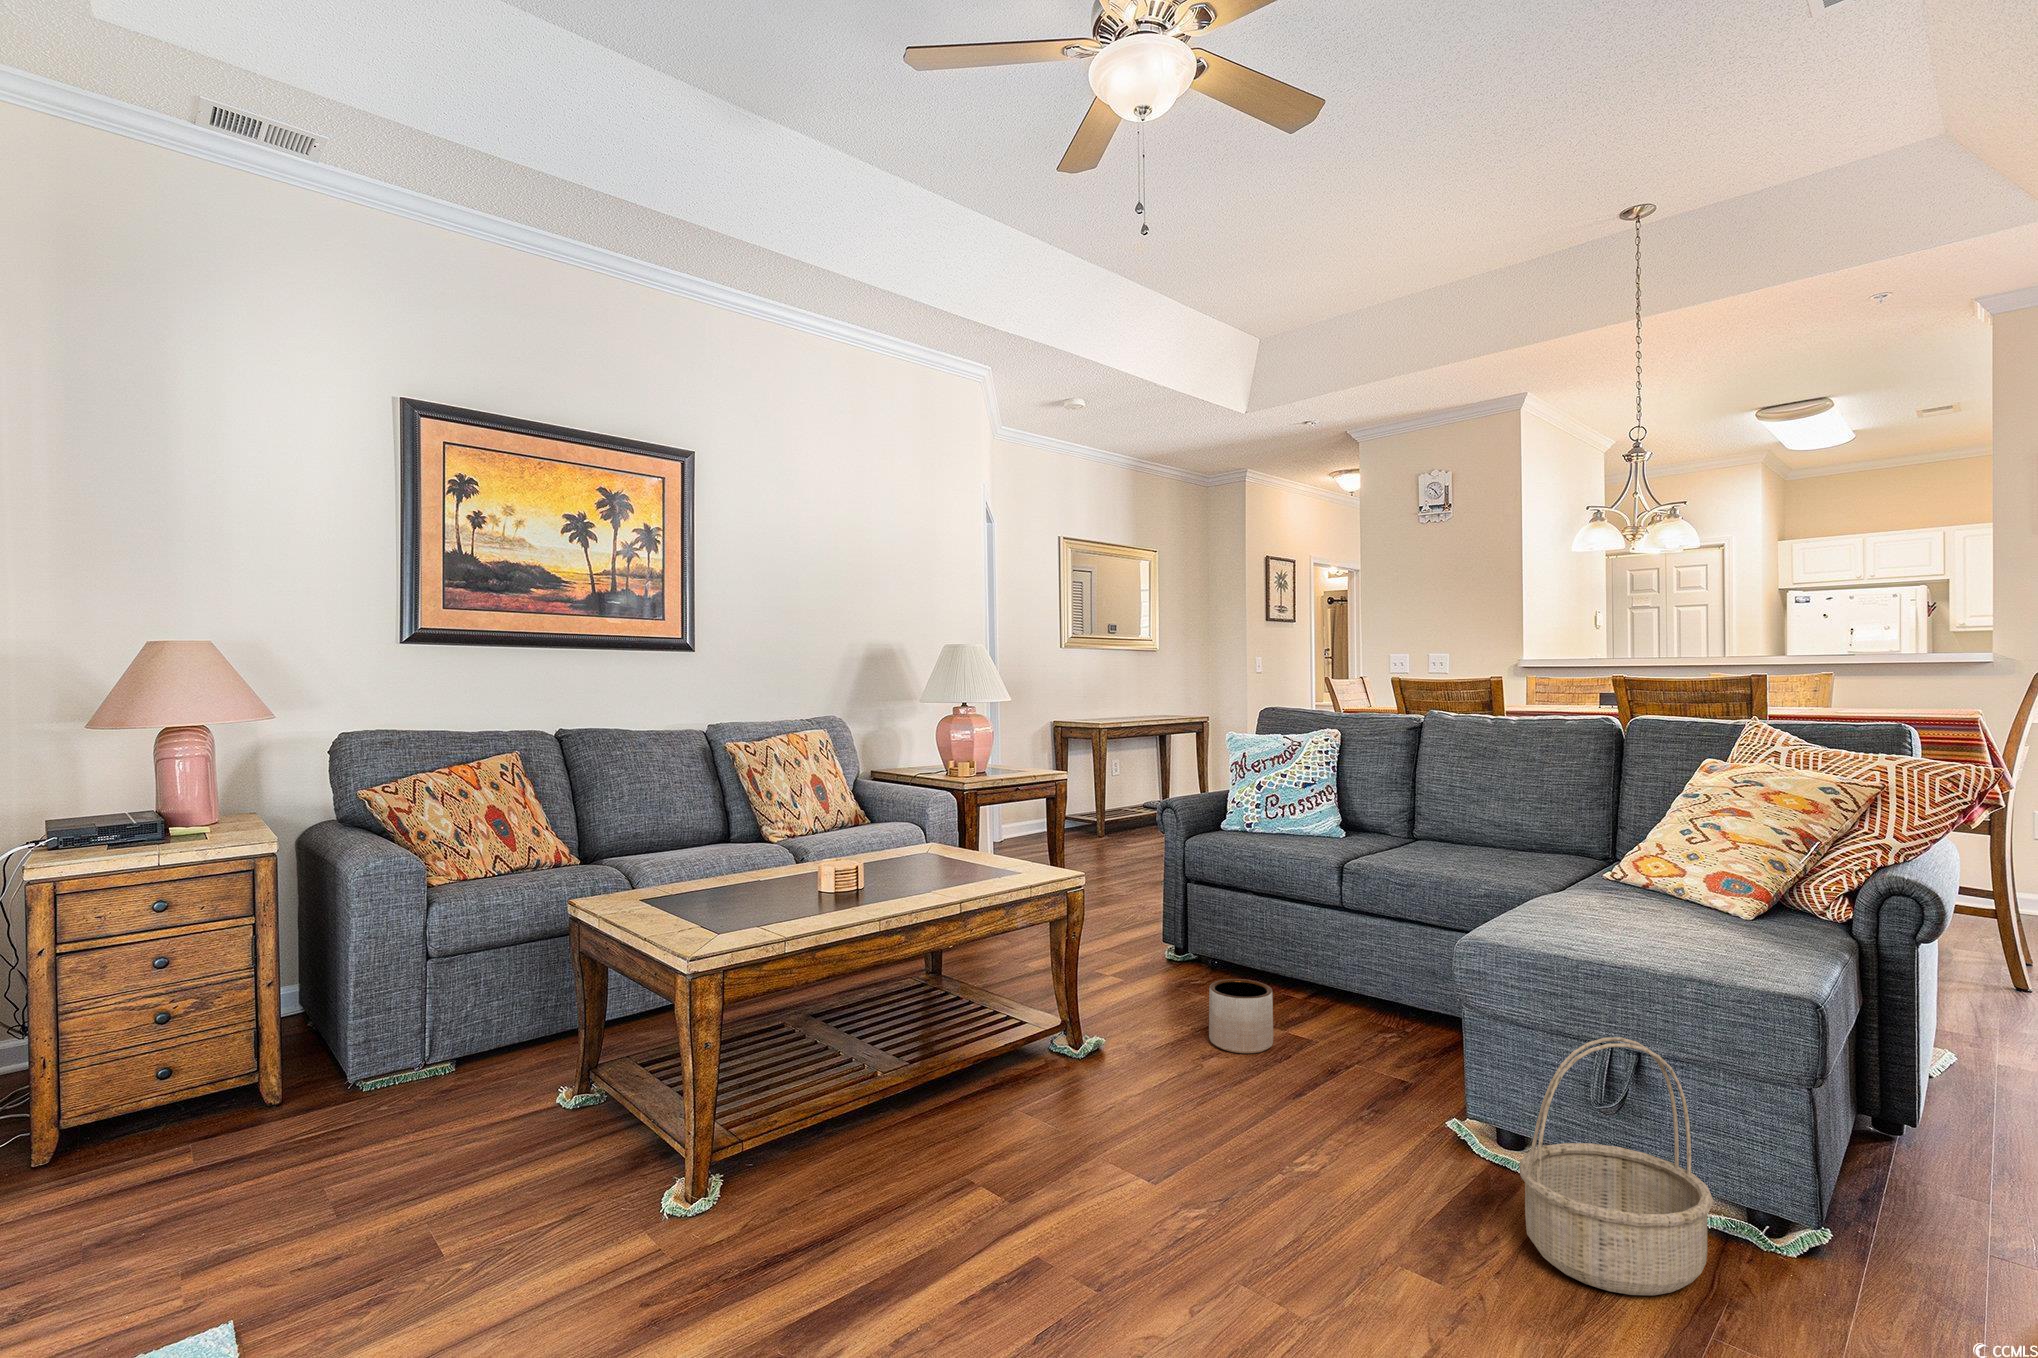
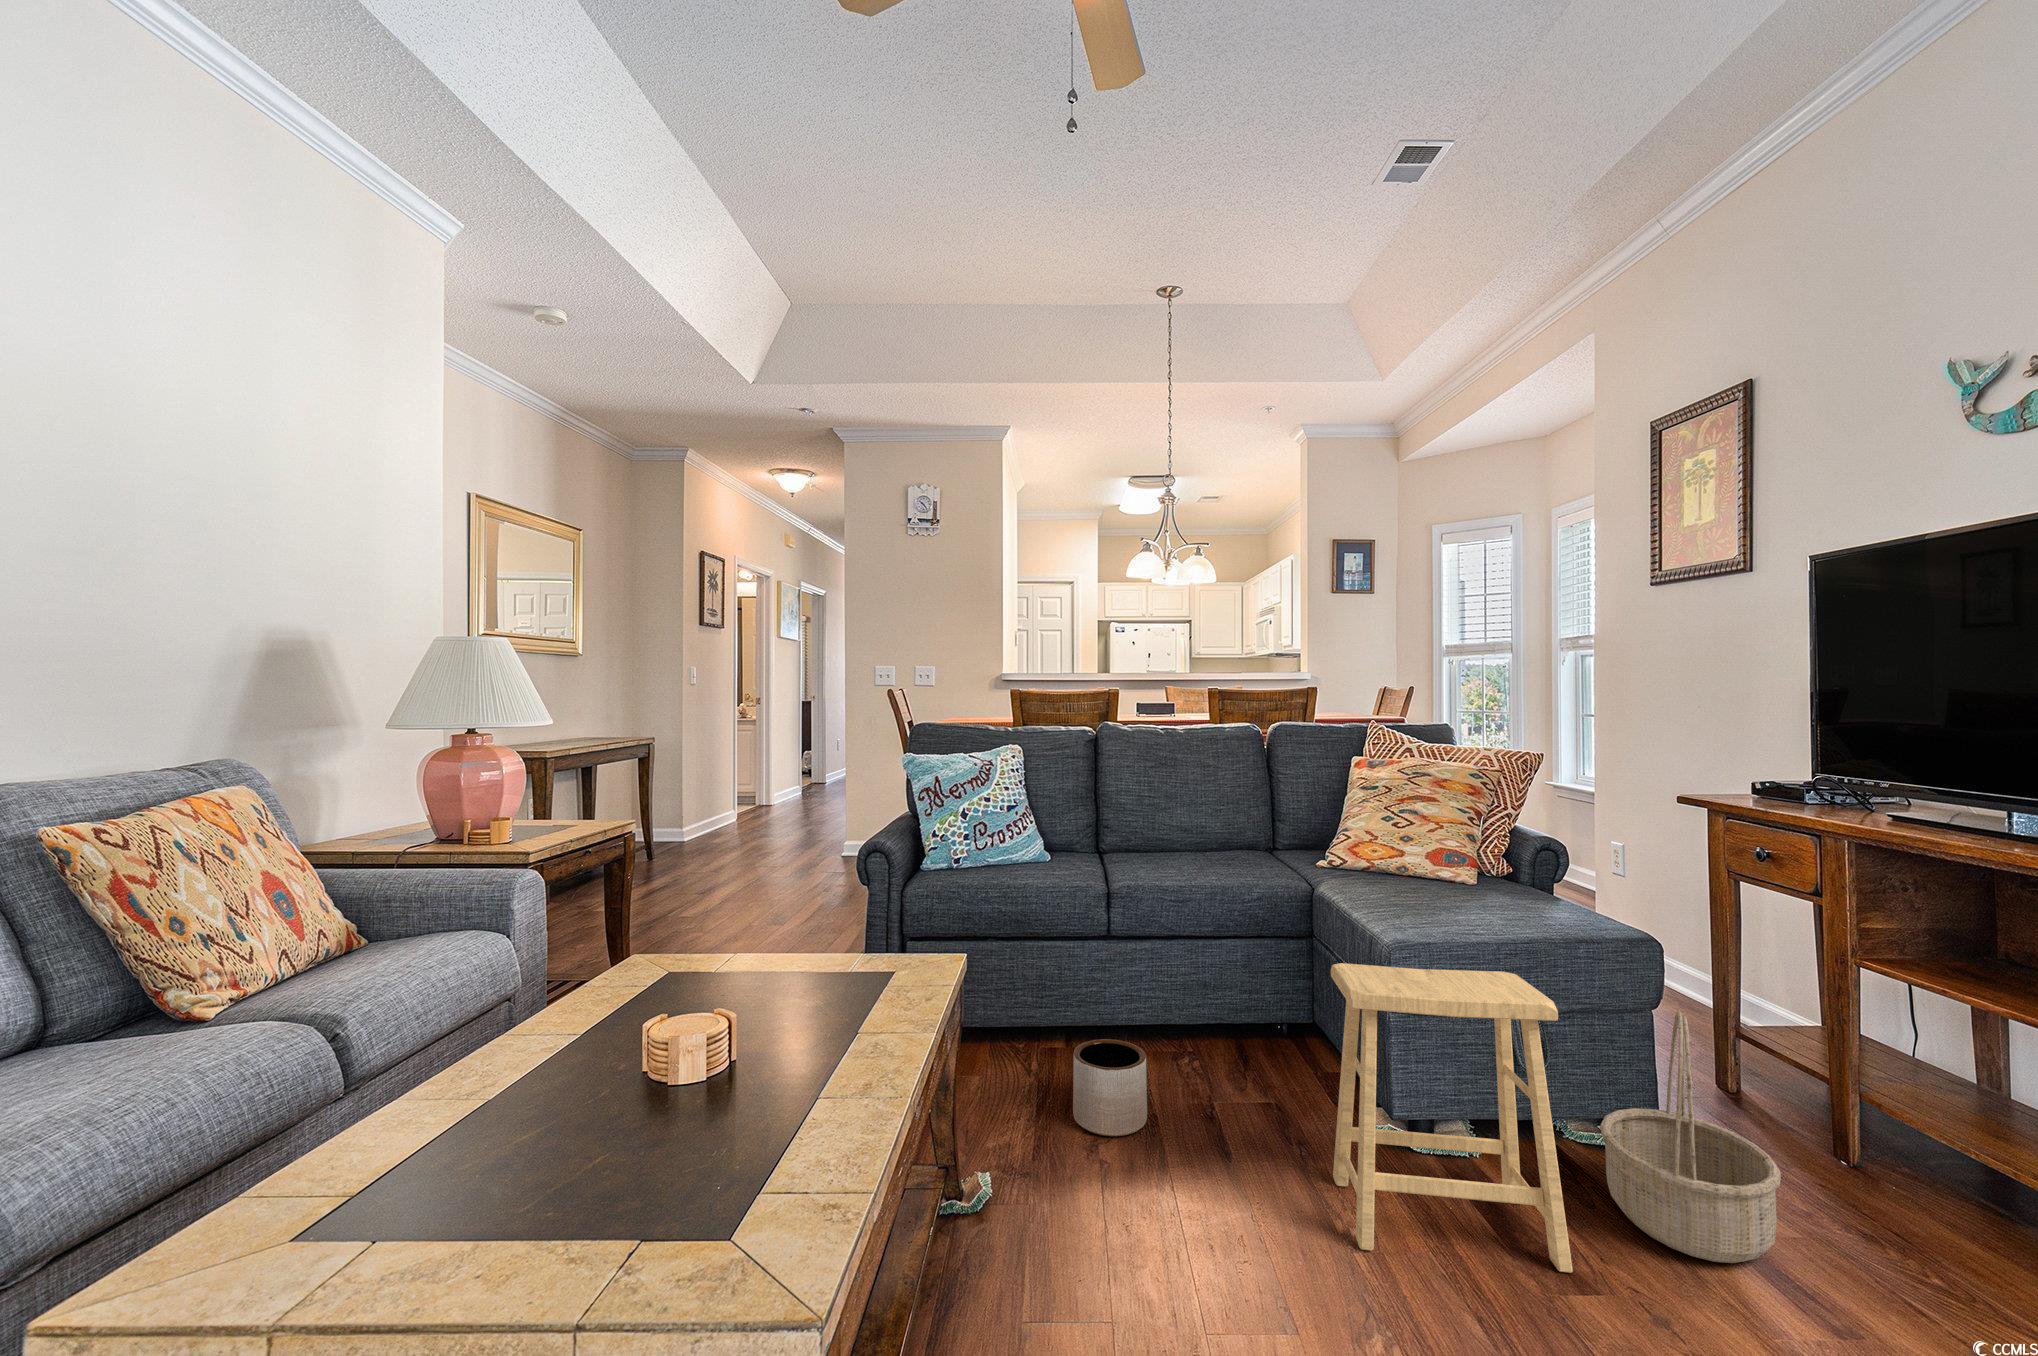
footstool: none [1272,929,1482,1220] -> present [1331,963,1573,1273]

